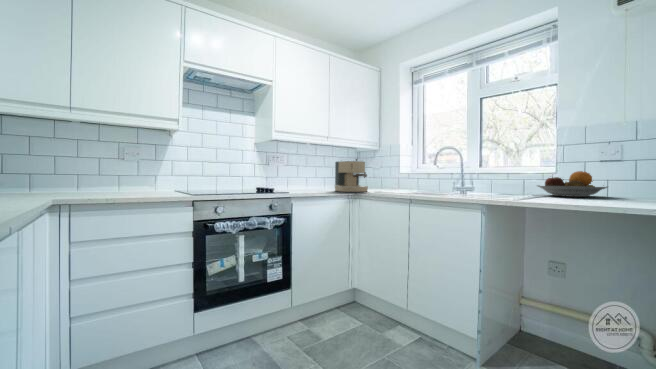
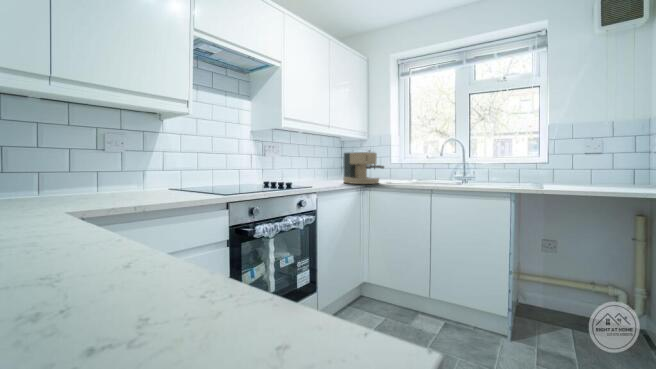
fruit bowl: present [537,171,608,197] -> none [535,163,600,185]

